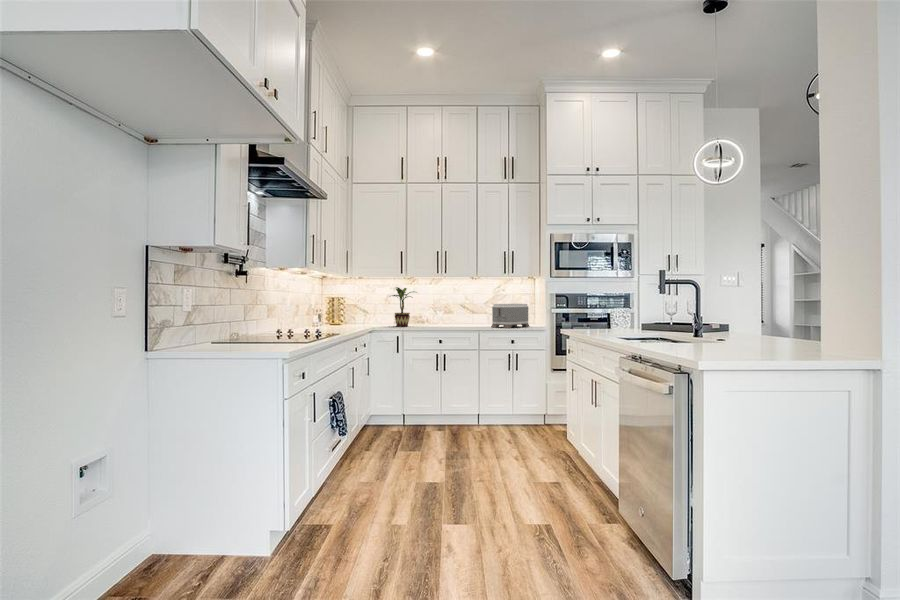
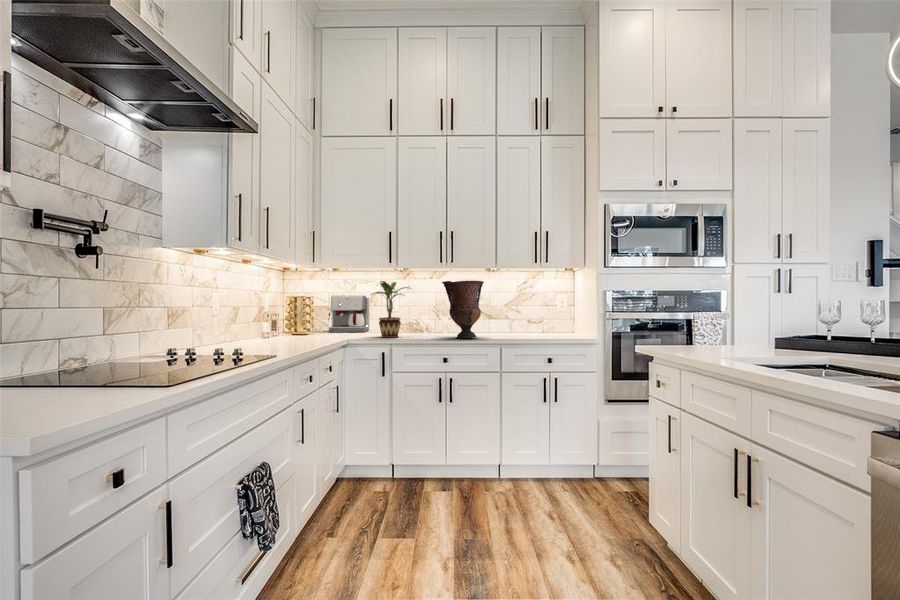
vase: none [438,287,468,327] -> present [442,281,484,338]
coffee maker: none [355,297,385,324] -> present [328,296,369,332]
toaster: present [491,304,529,328] -> none [518,305,573,341]

